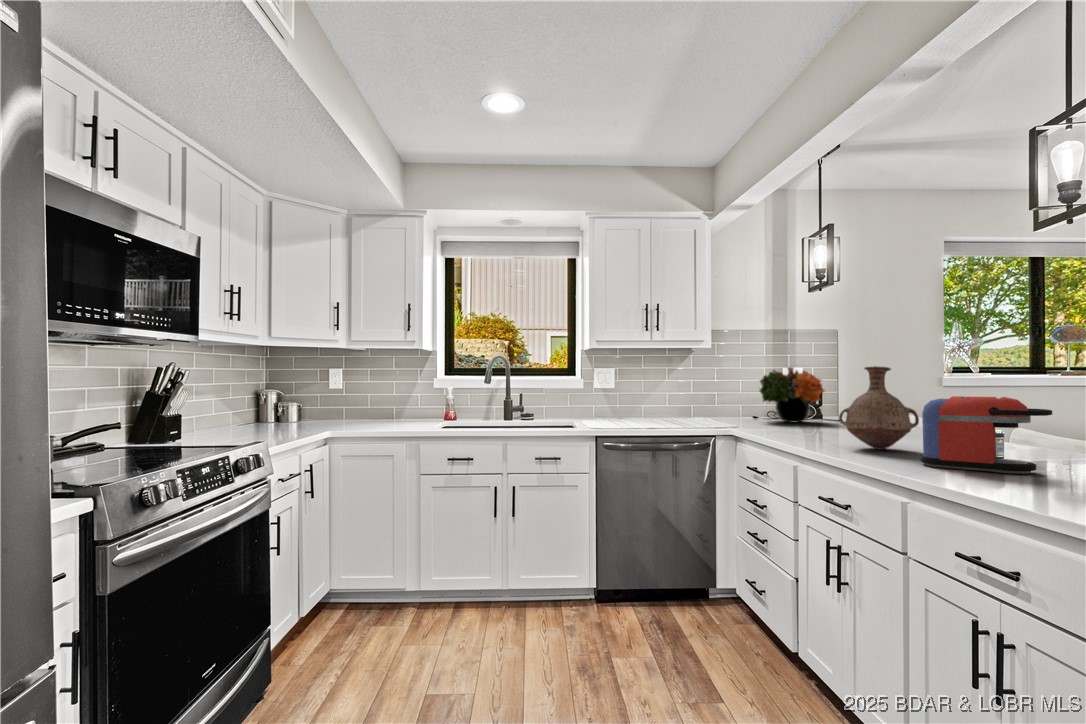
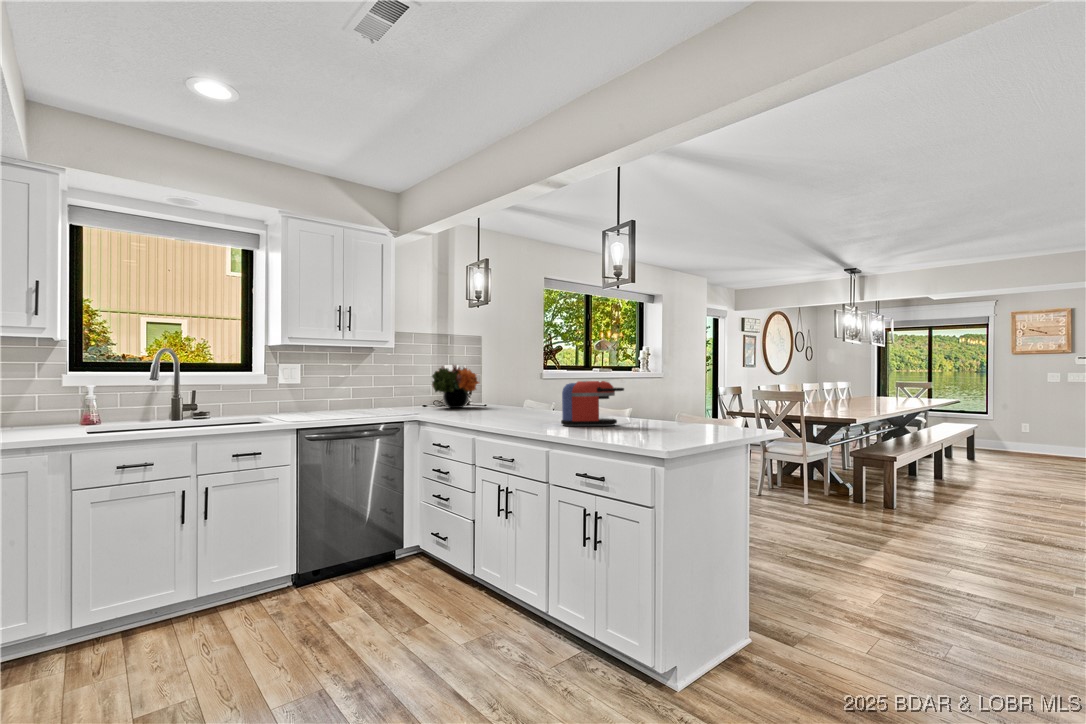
vase: present [839,366,919,450] -> none [507,363,553,420]

